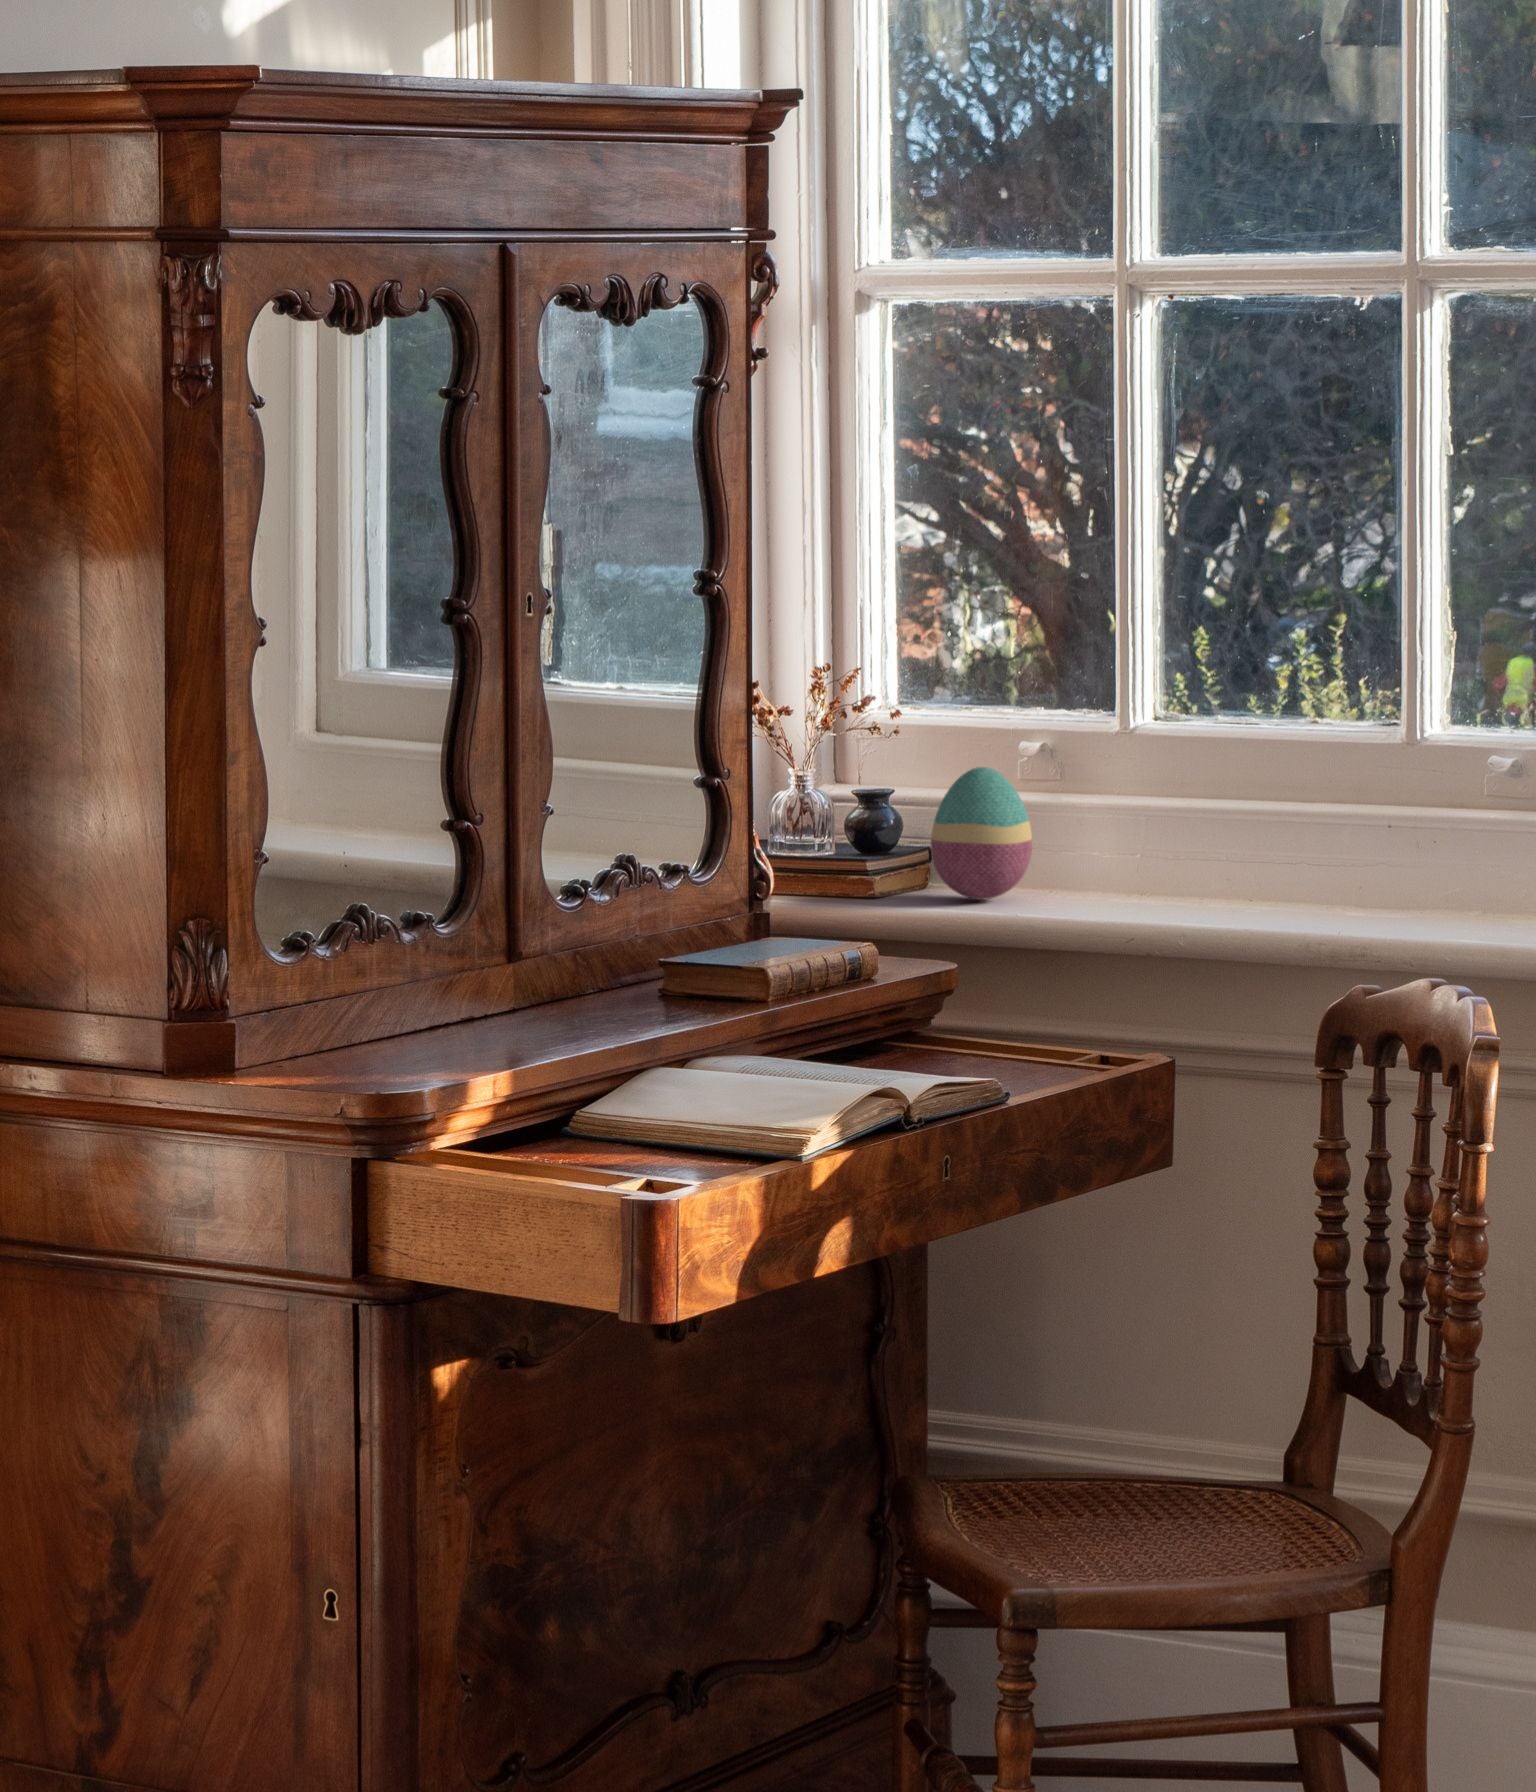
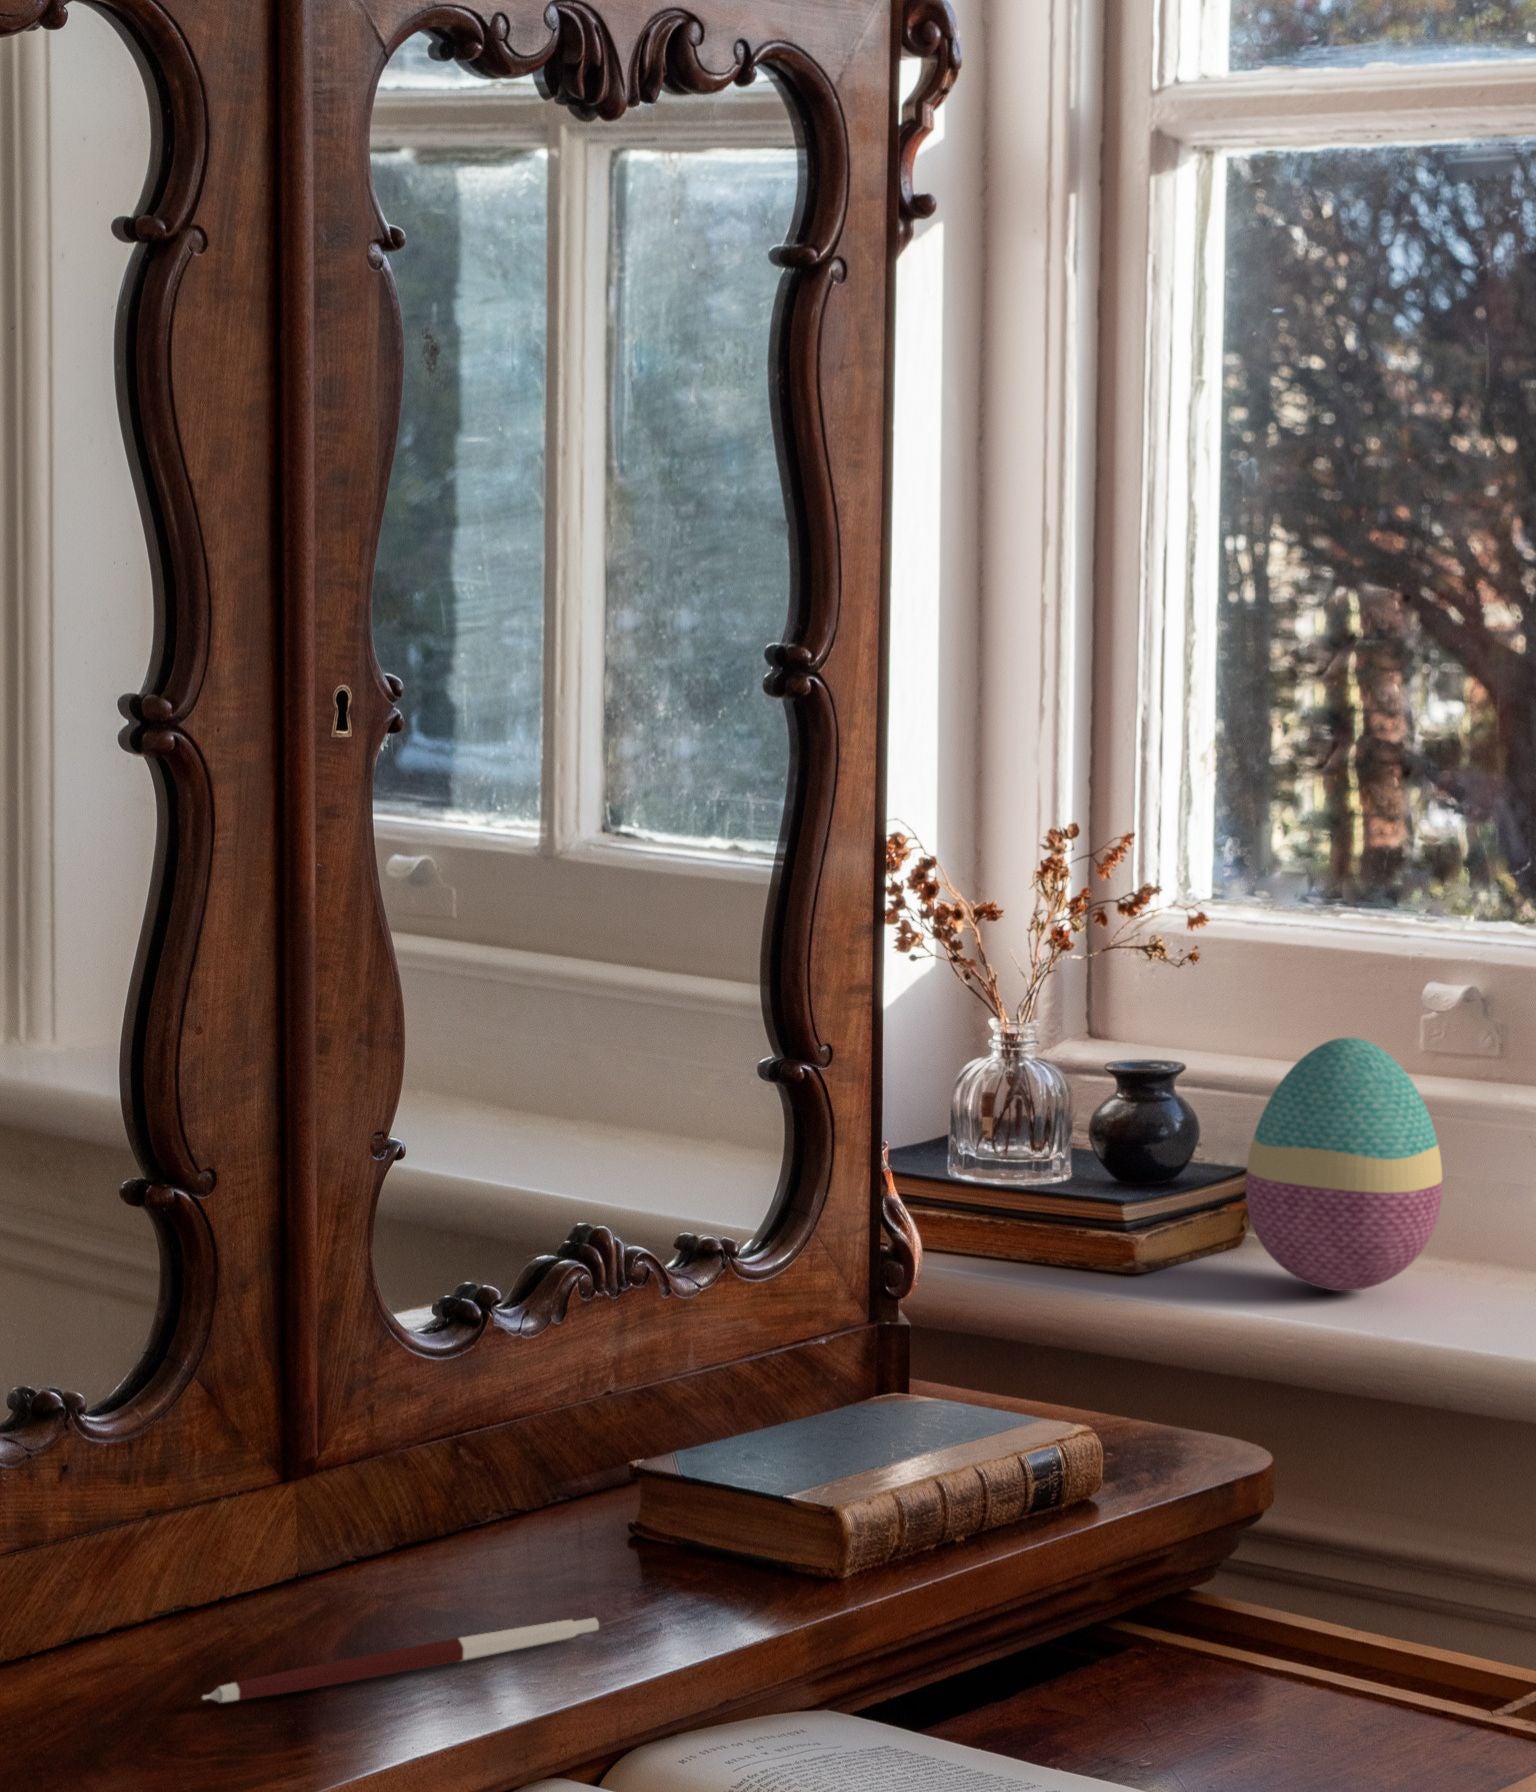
pen: none [509,1011,666,1040] -> present [202,1618,599,1703]

